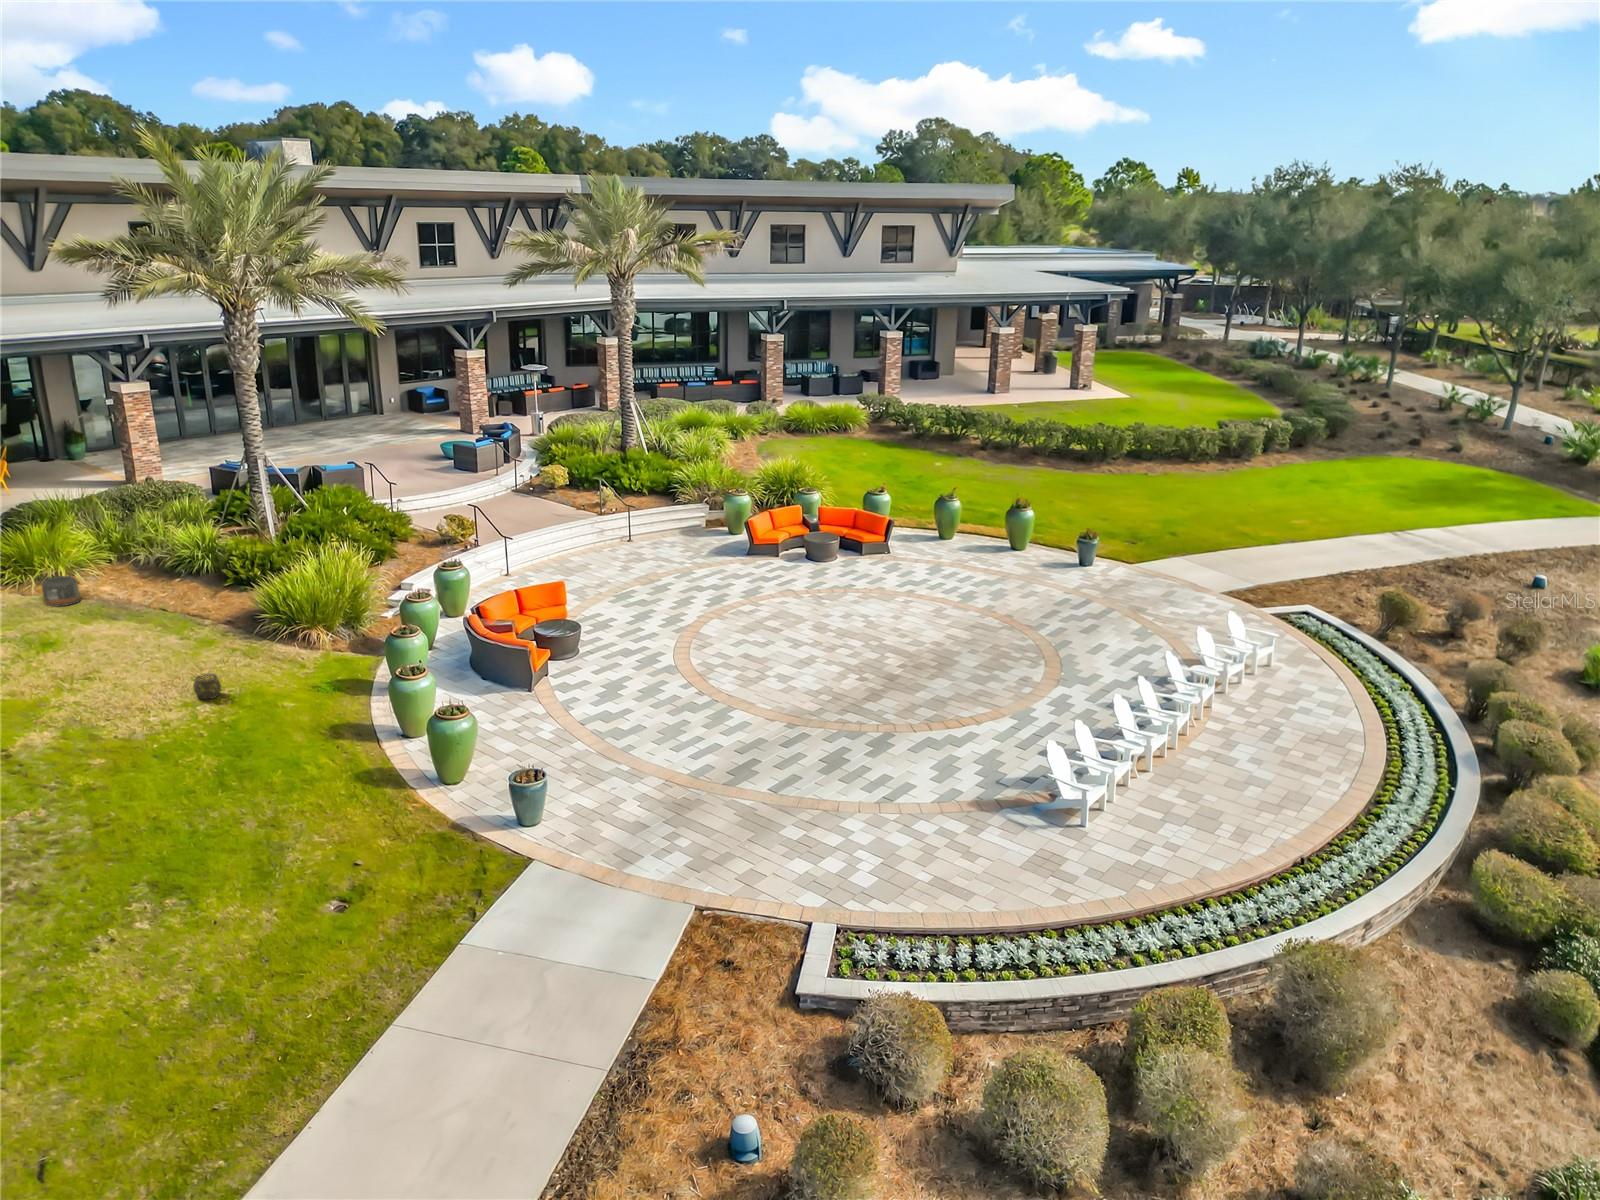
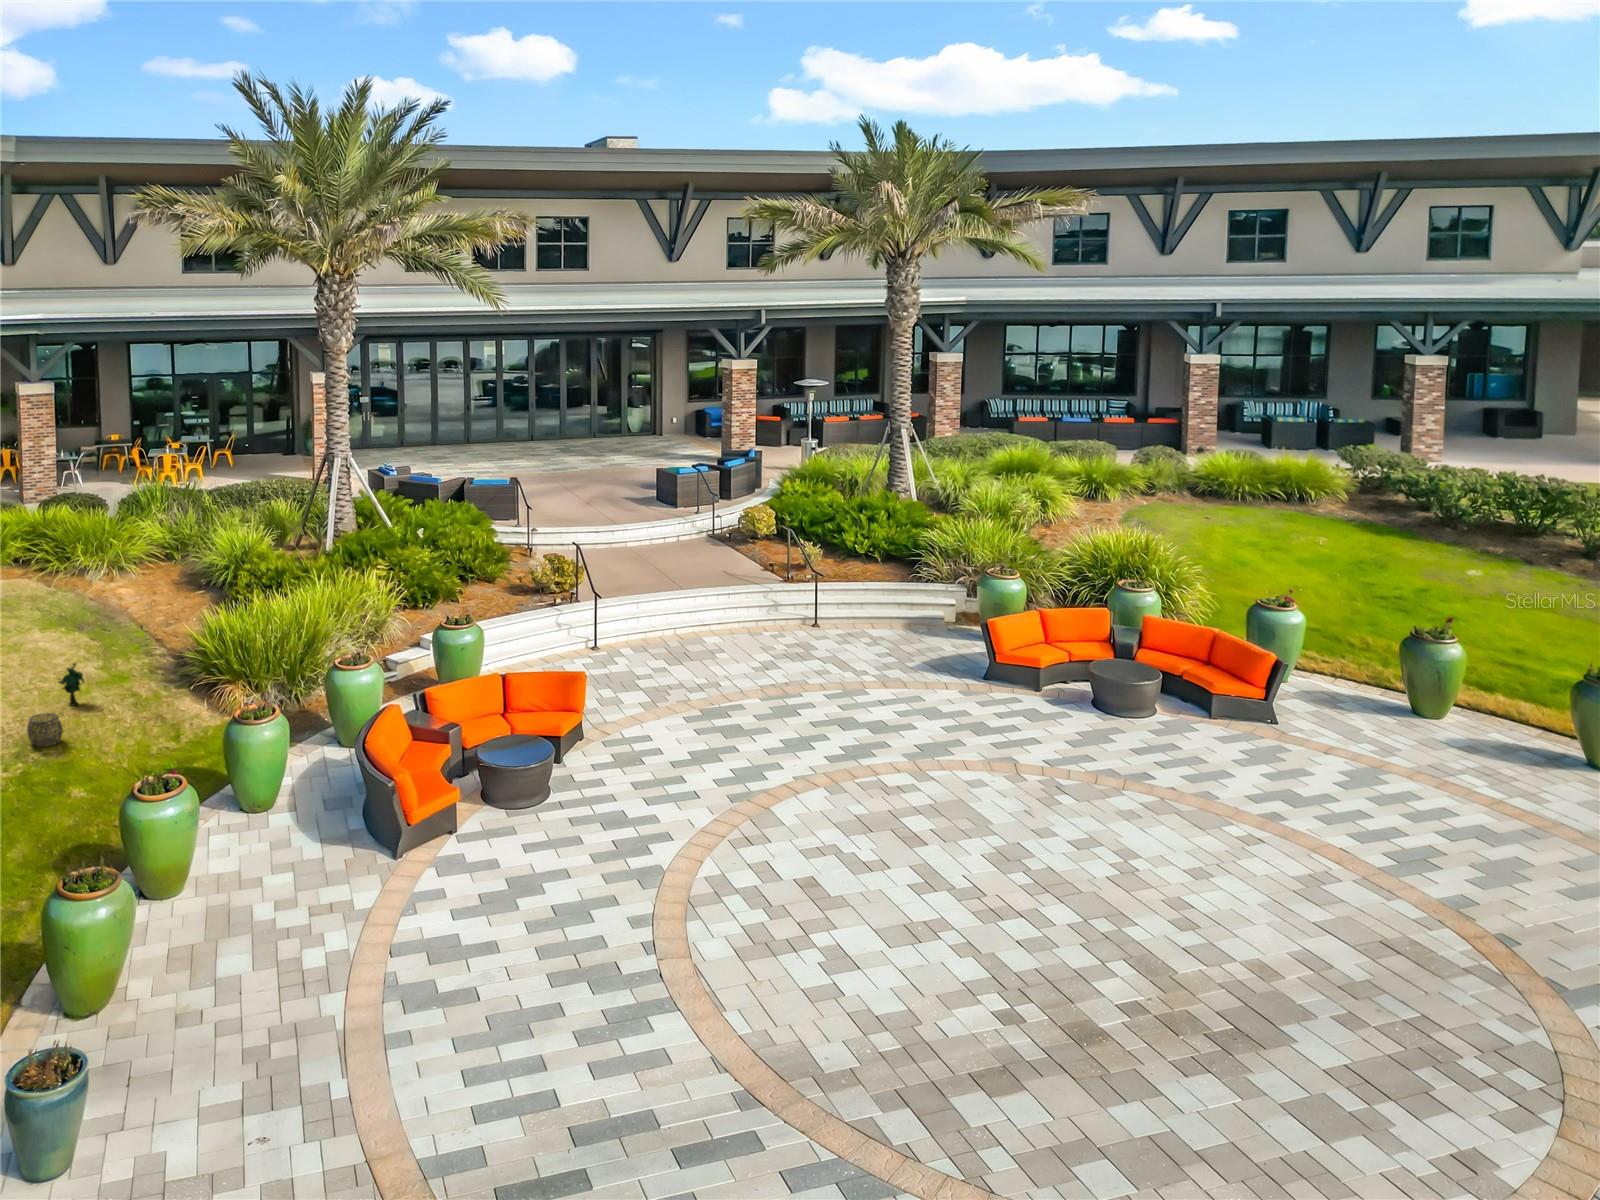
pouf: present [42,576,80,607] -> none [20,576,64,612]
decorative plant: none [178,636,199,669] -> present [59,663,84,706]

